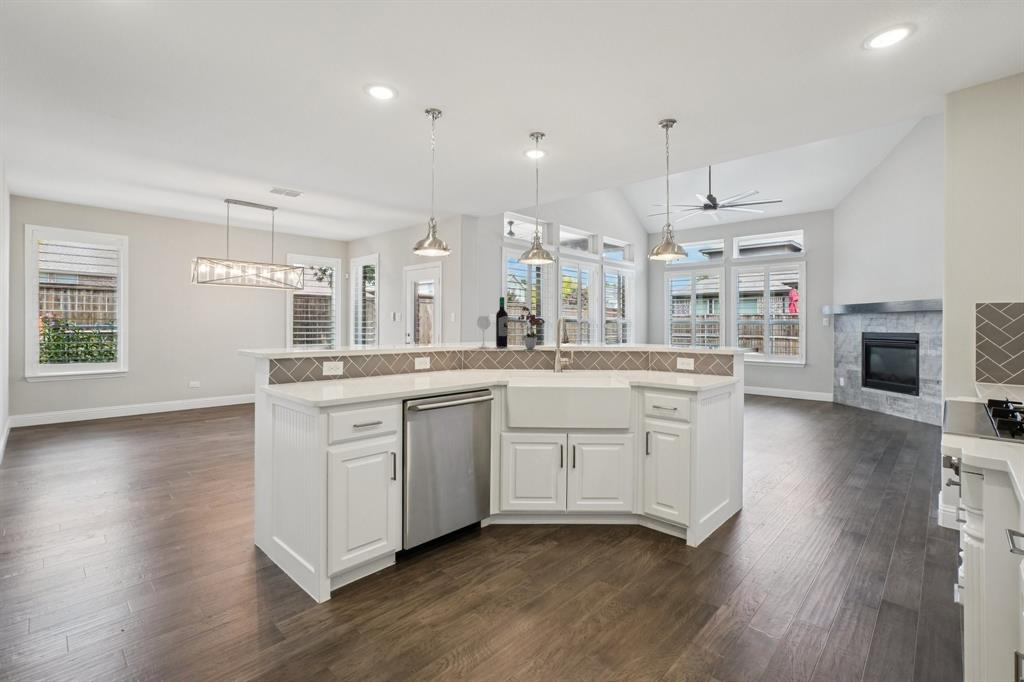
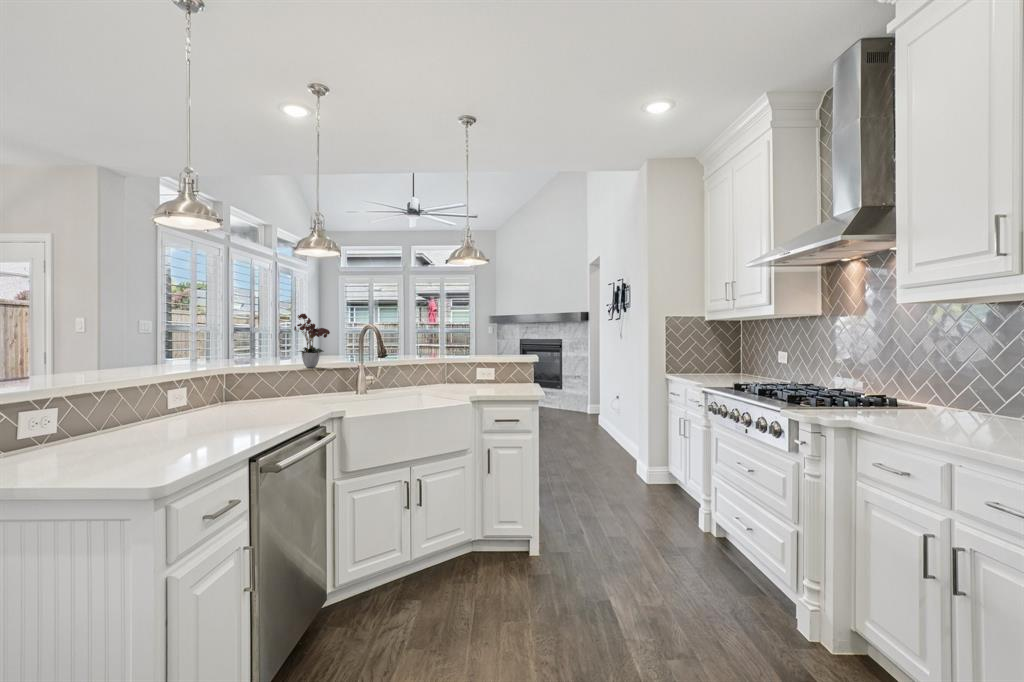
wine bottle: present [477,297,508,348] -> none [228,299,268,369]

